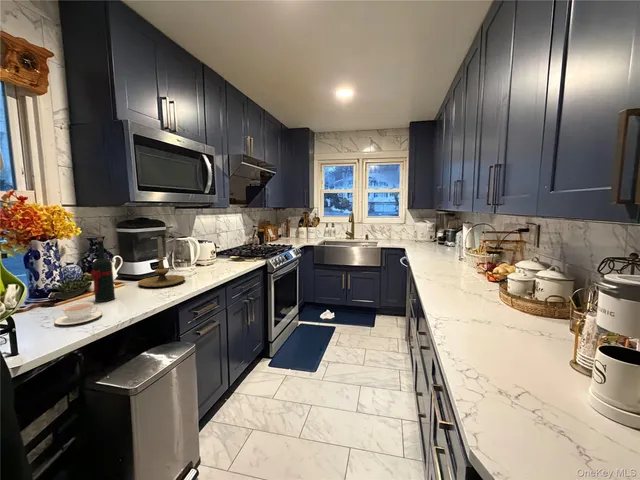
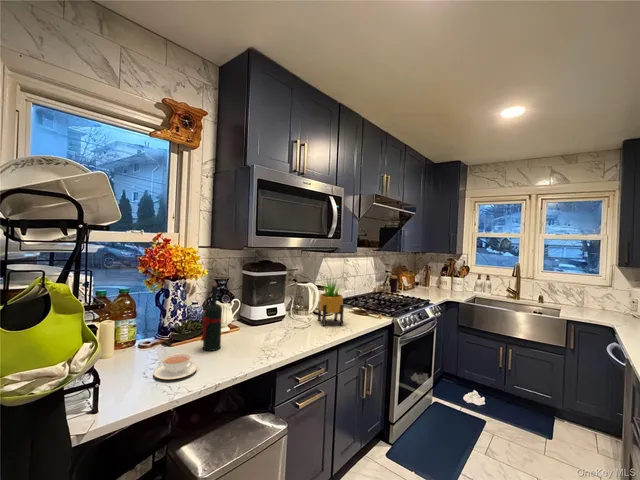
potted plant: none [199,227,227,271] -> present [318,279,344,326]
candle holder: present [138,236,185,287] -> none [248,283,294,340]

